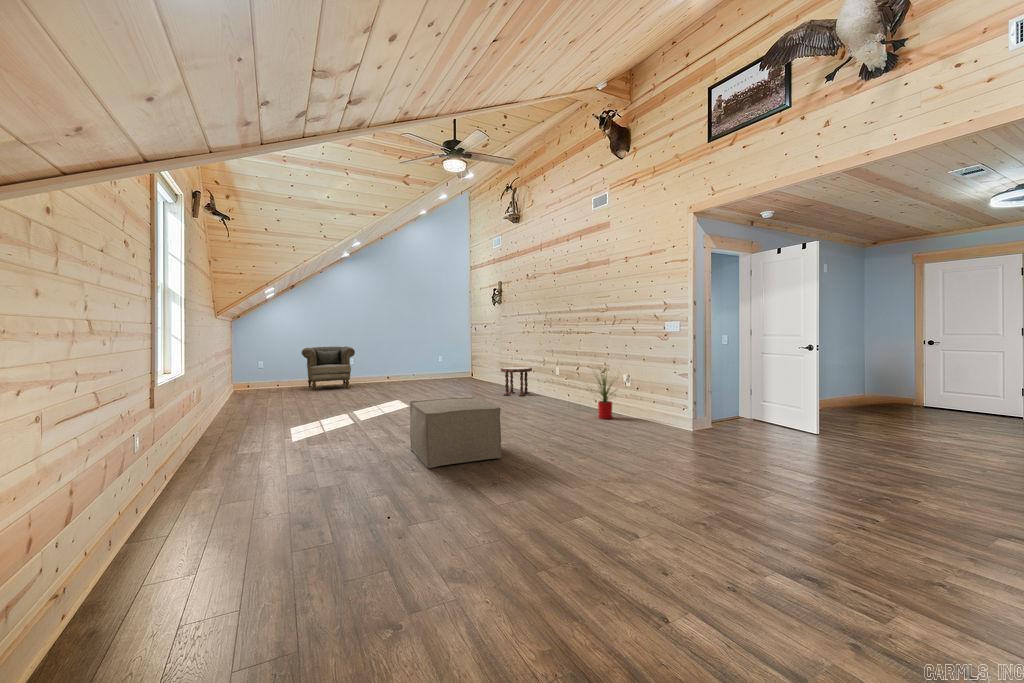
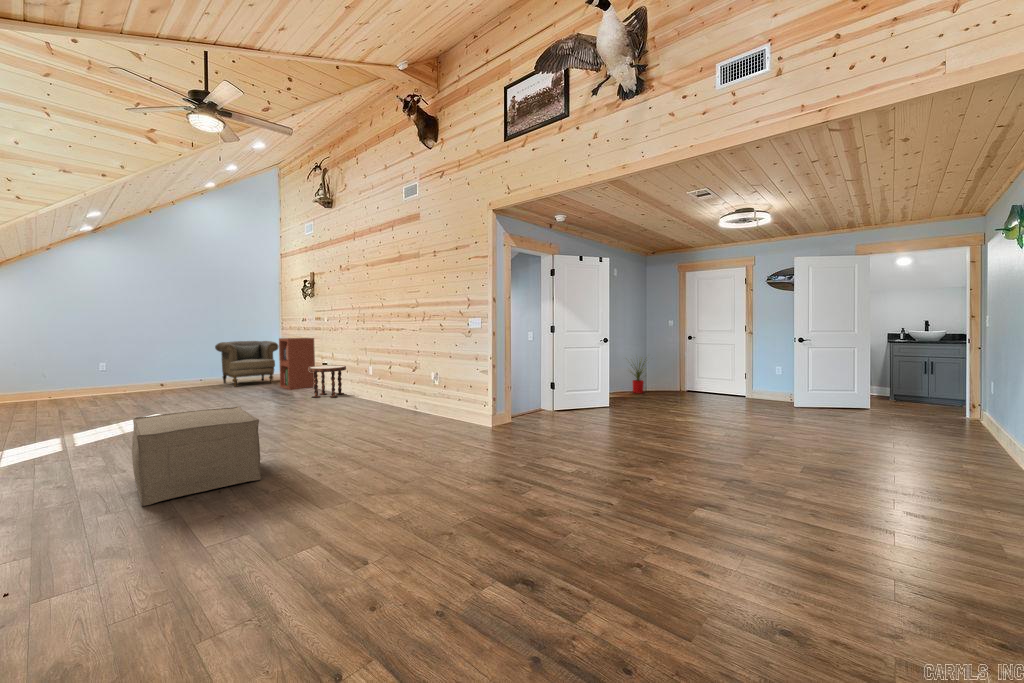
bookshelf: none [472,342,501,388] -> present [279,338,315,390]
armchair: present [302,347,355,391] -> present [215,341,279,387]
house plant: present [598,372,617,419] -> present [633,359,645,393]

